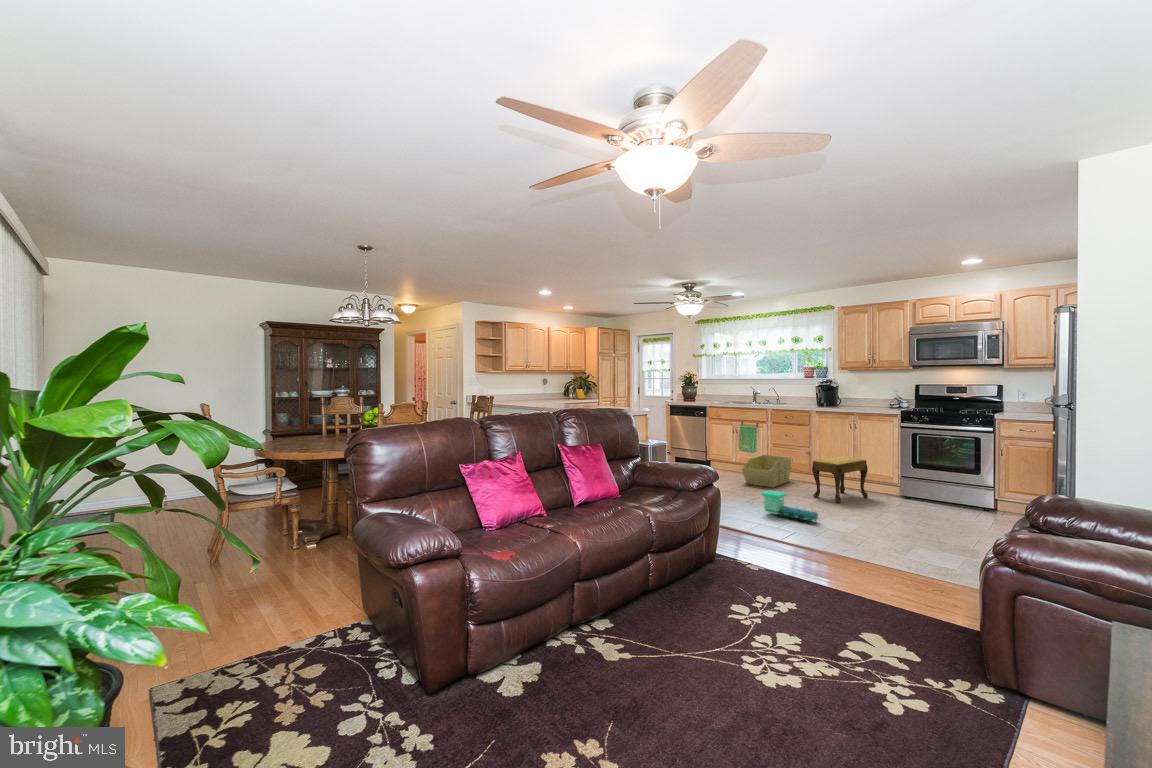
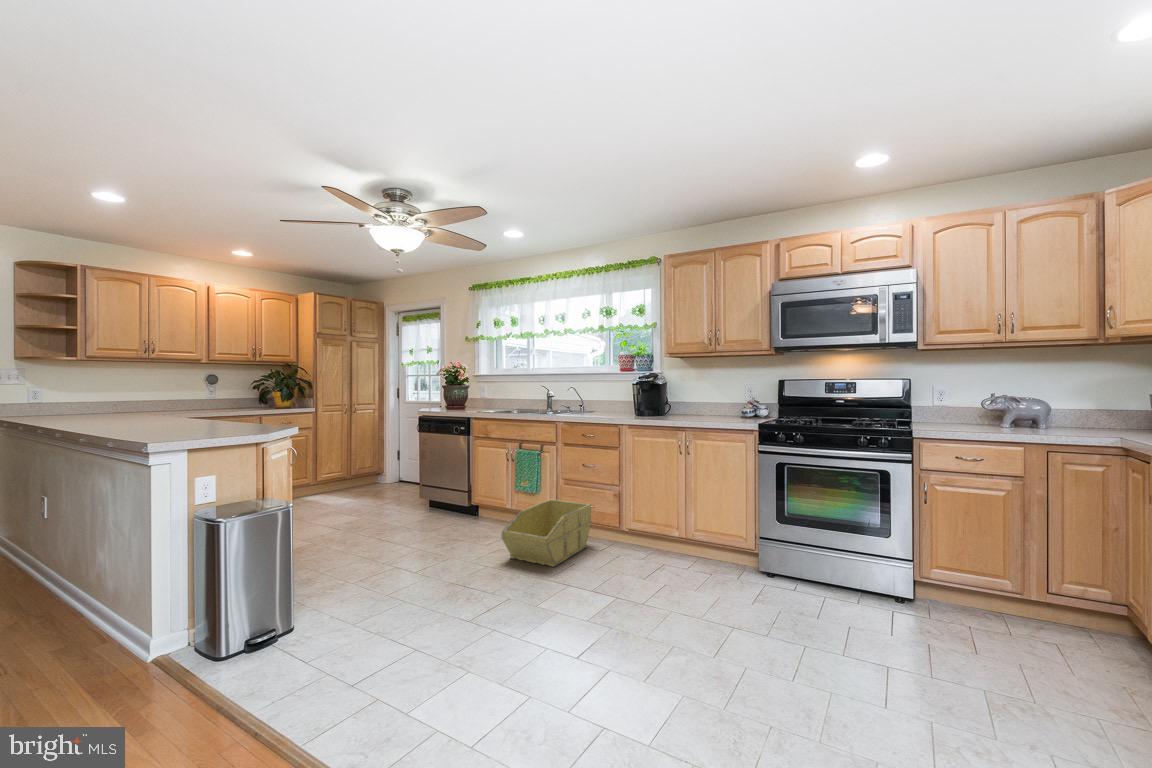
footstool: present [812,456,868,503] -> none [613,506,709,608]
toy train: present [761,490,818,522] -> none [479,611,602,713]

